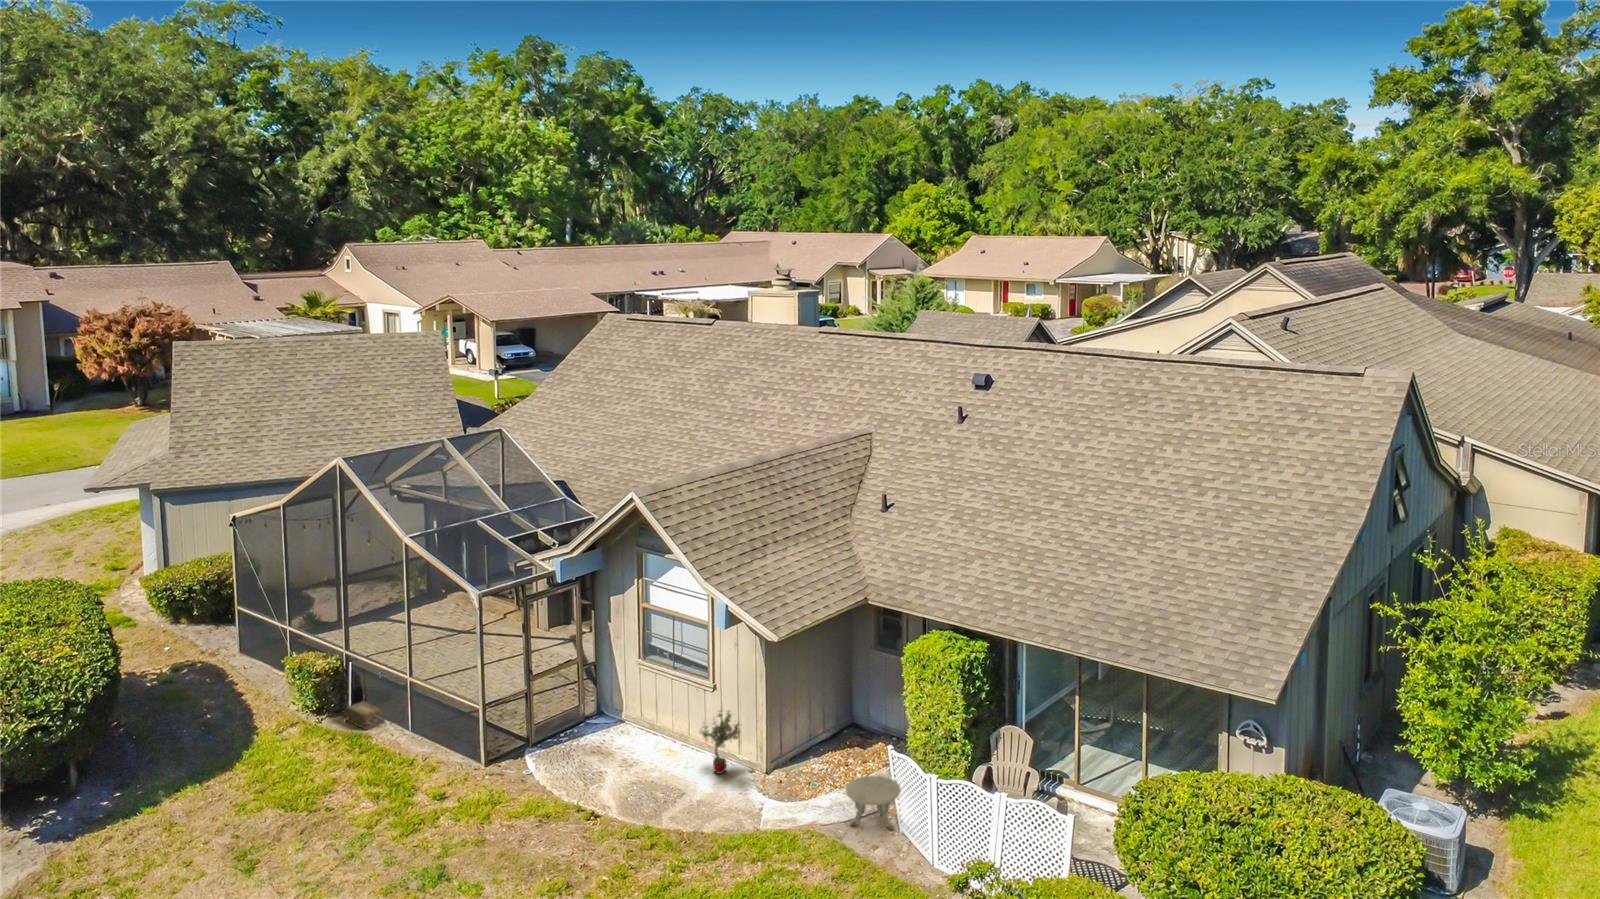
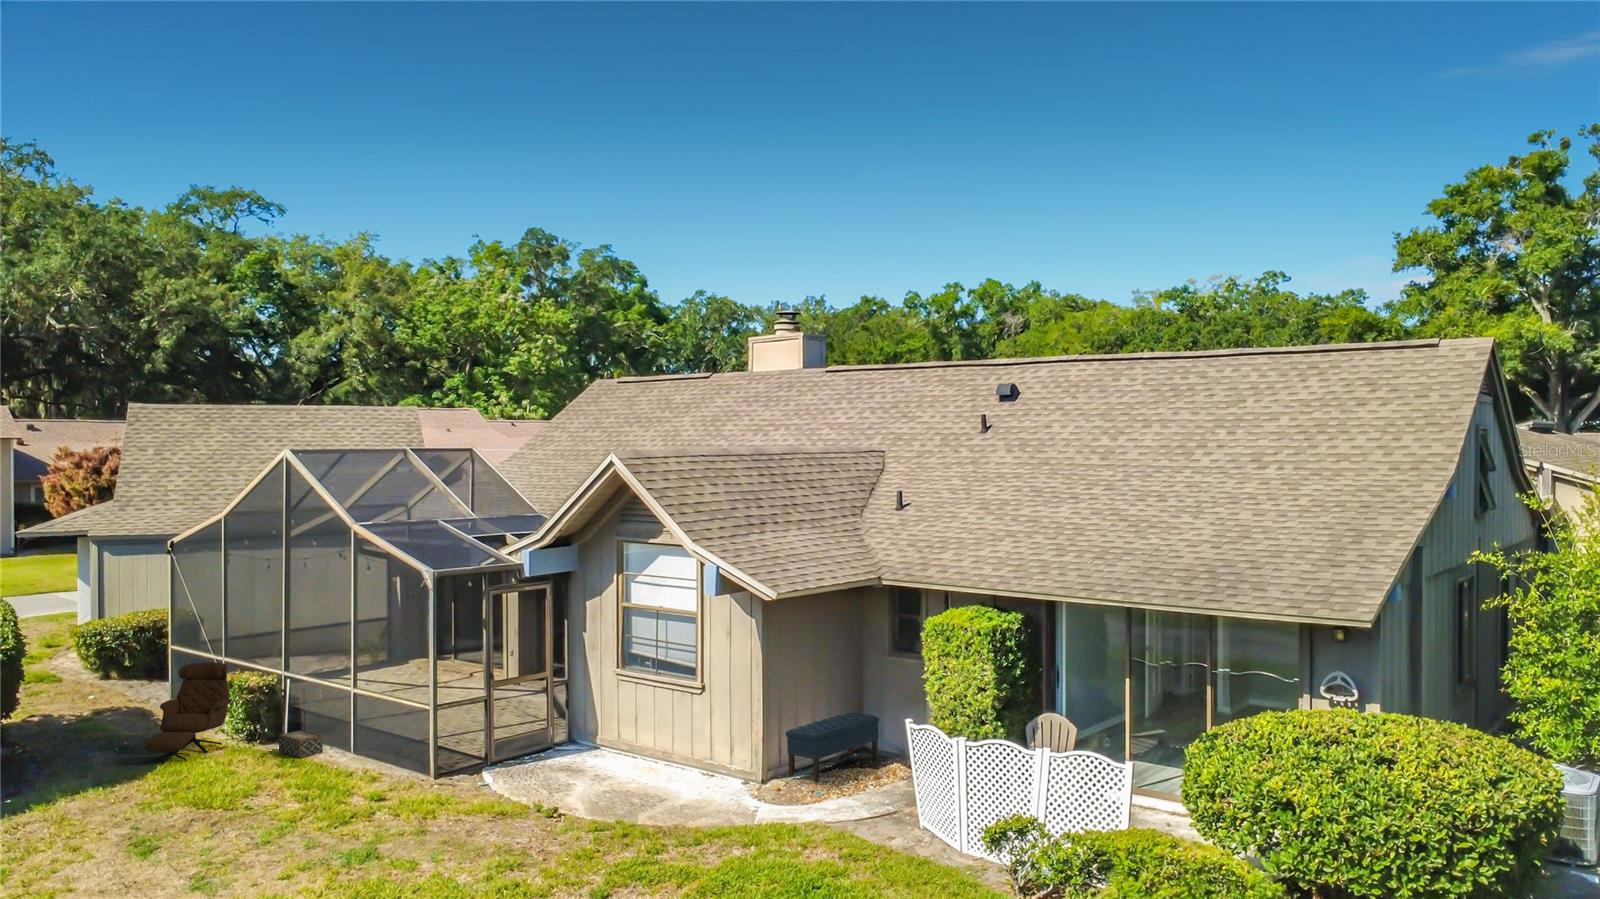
lounge chair: none [231,639,301,737] -> present [145,662,232,764]
bench: none [785,702,865,774] -> present [786,712,879,782]
potted tree: present [700,711,740,774] -> none [684,703,735,783]
side table: present [845,776,901,830] -> none [856,764,922,822]

